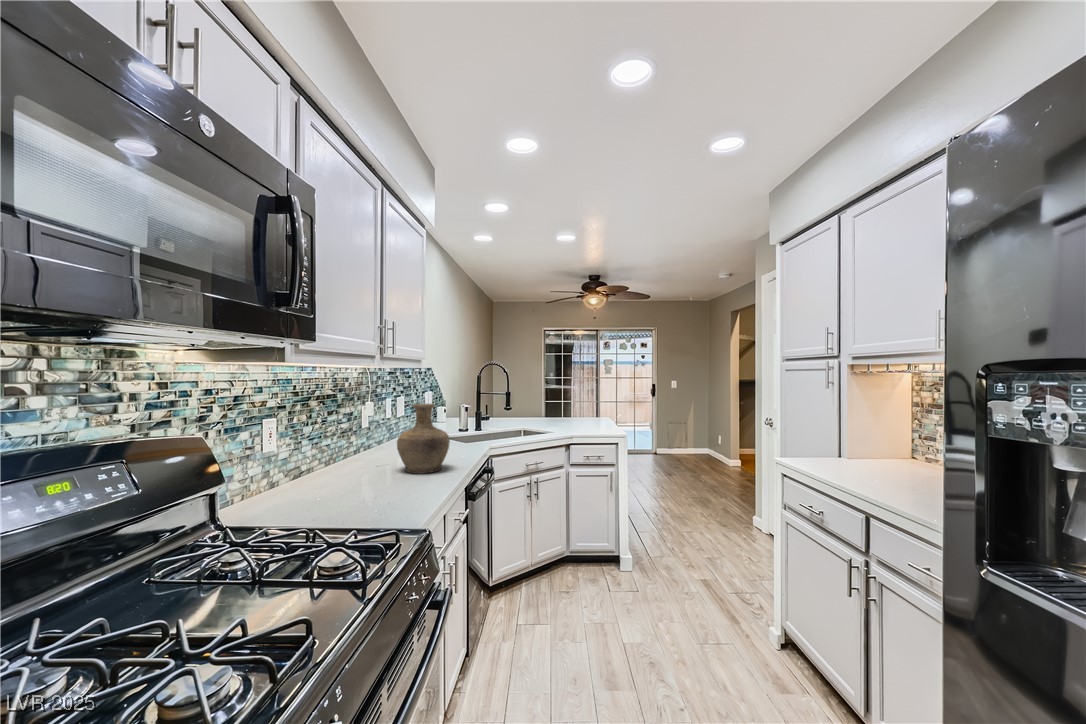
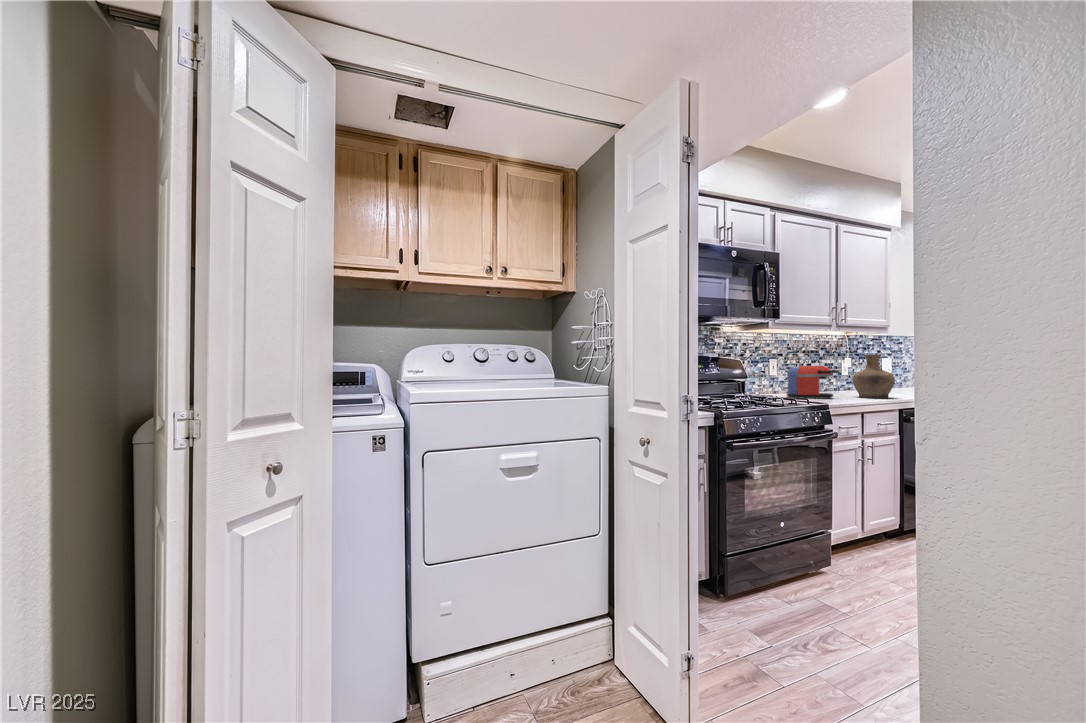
coffee maker: none [302,430,392,501] -> present [787,366,839,398]

